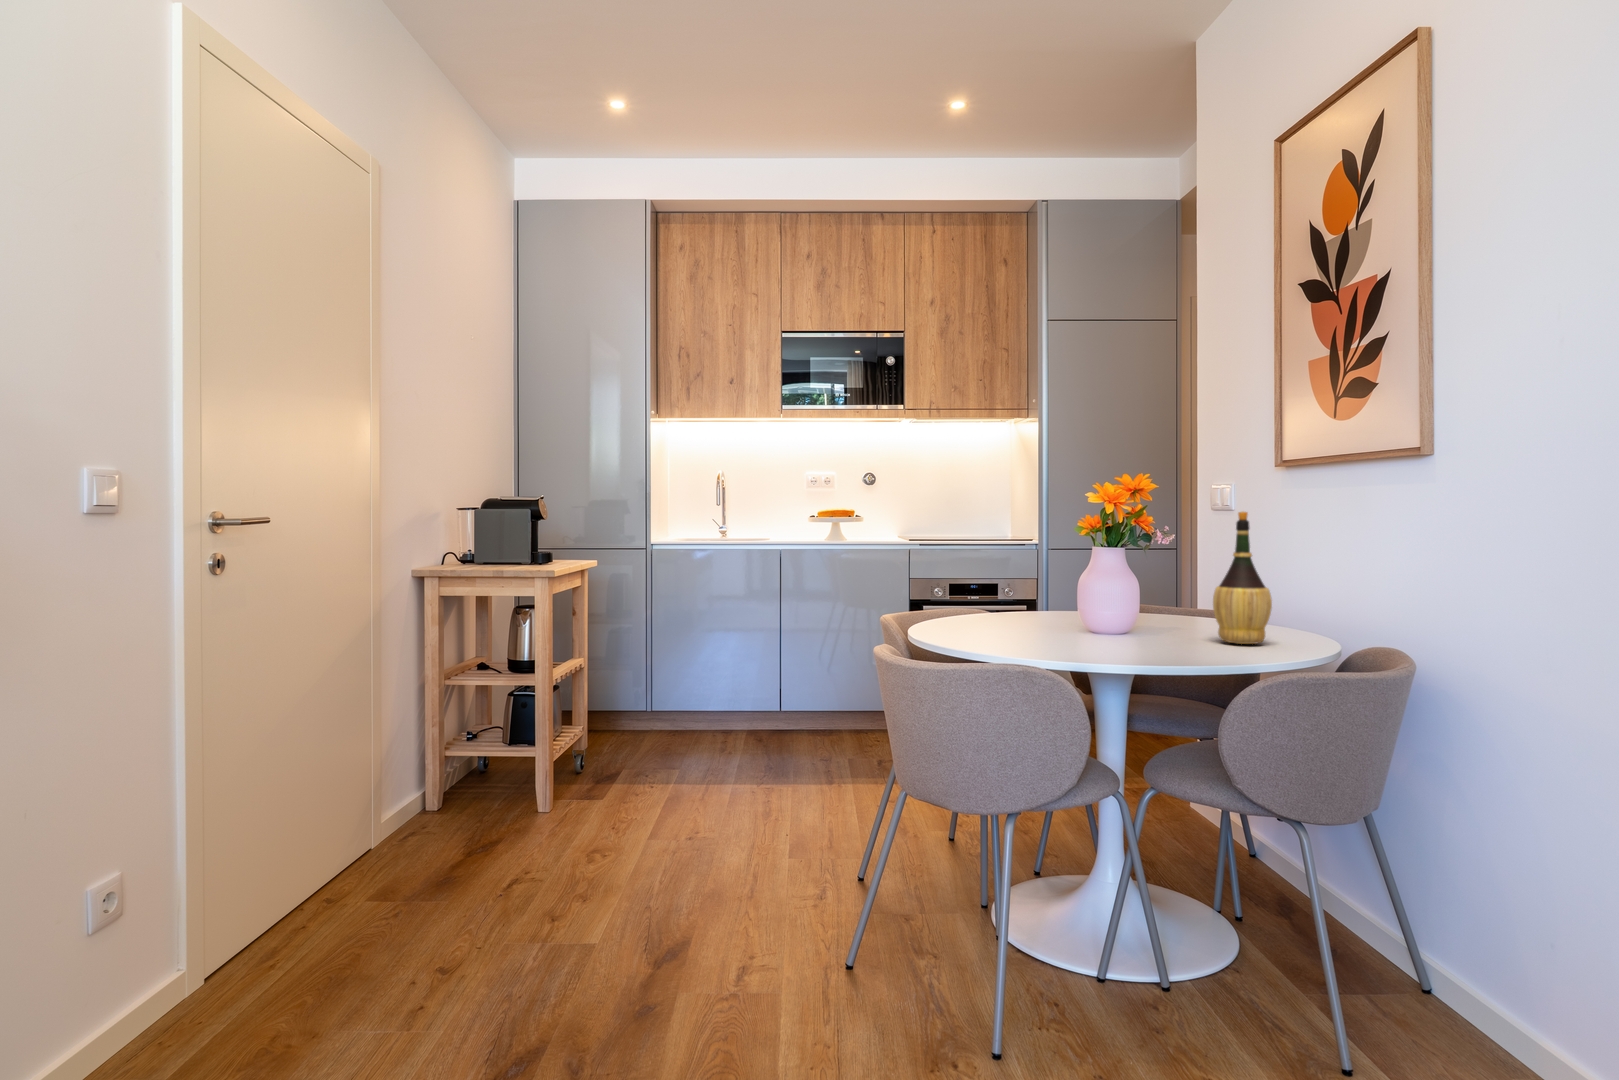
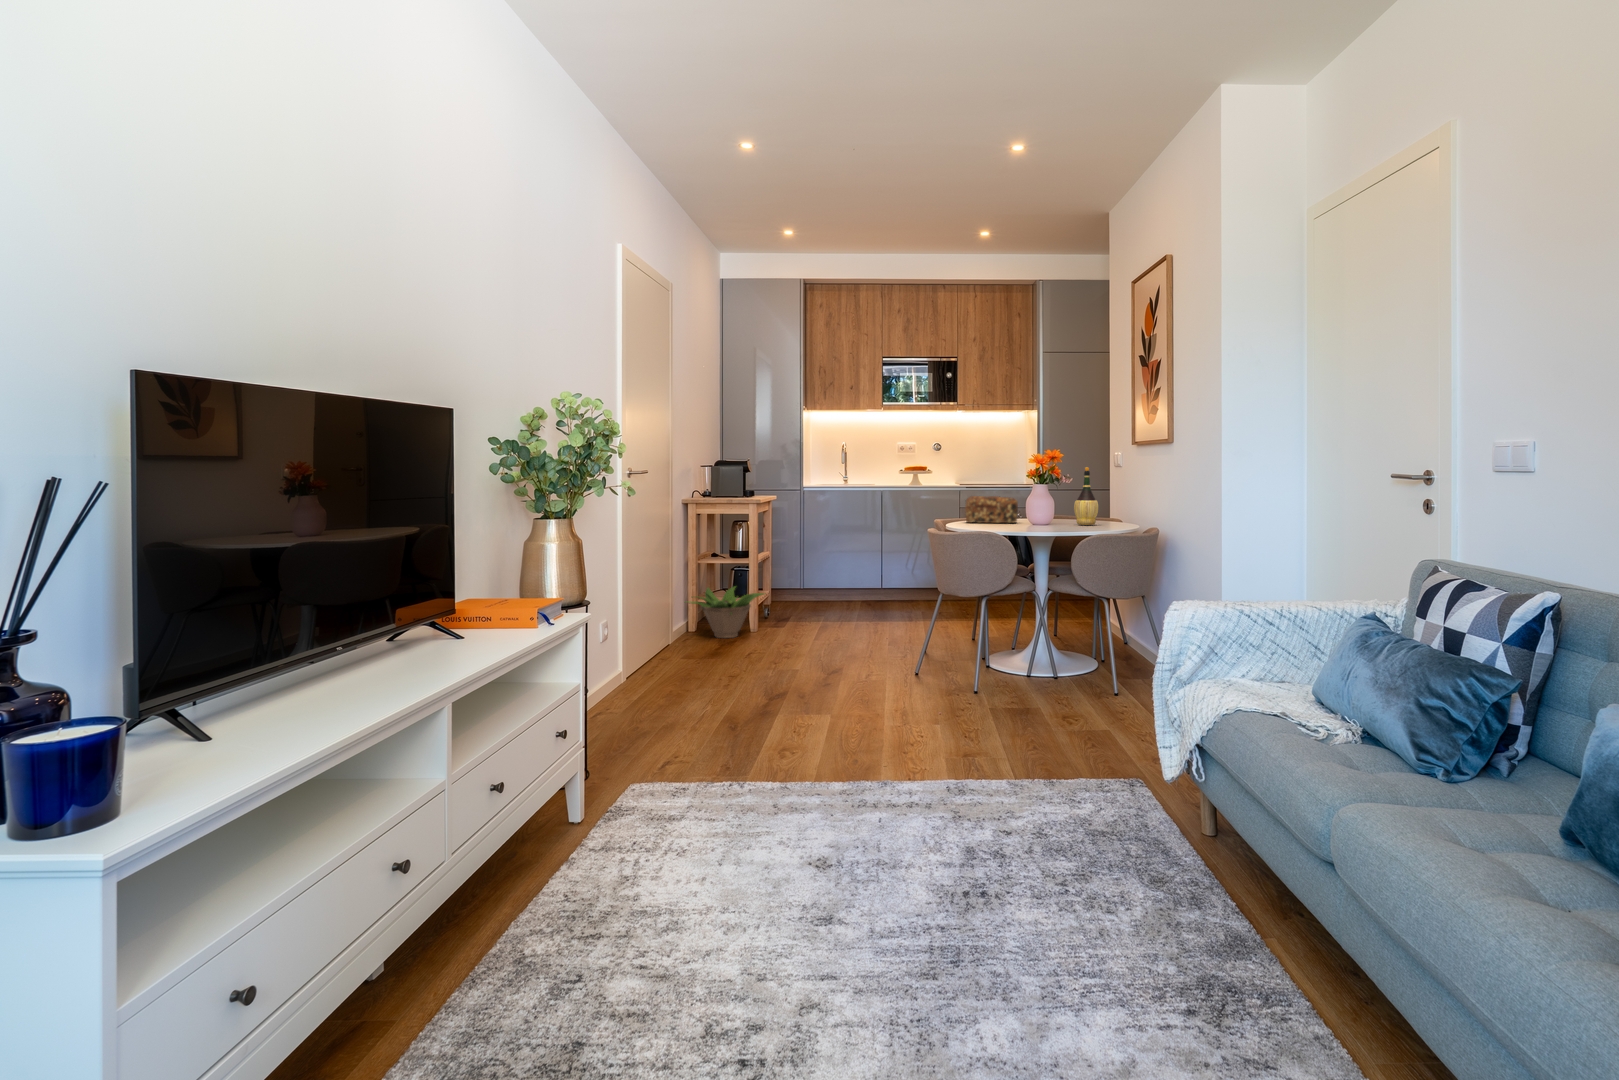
bread loaf: none [961,573,1078,634] -> present [965,496,1018,523]
decorative plant: none [372,735,557,855] -> present [690,587,764,638]

